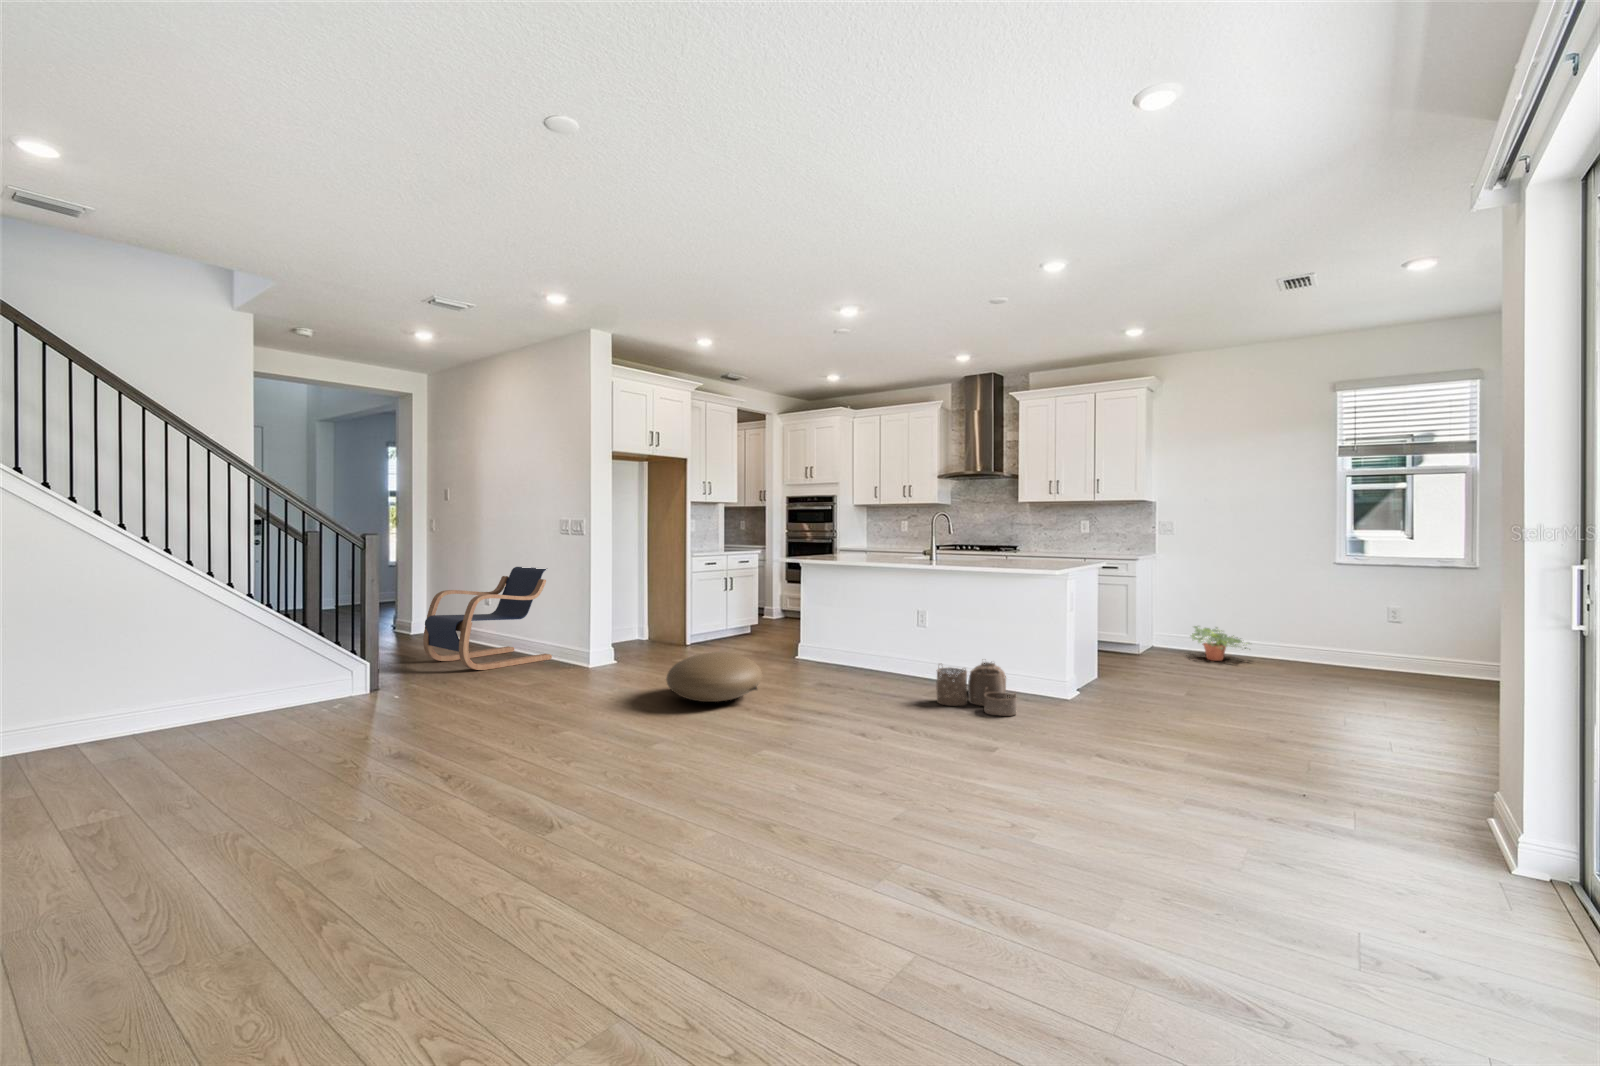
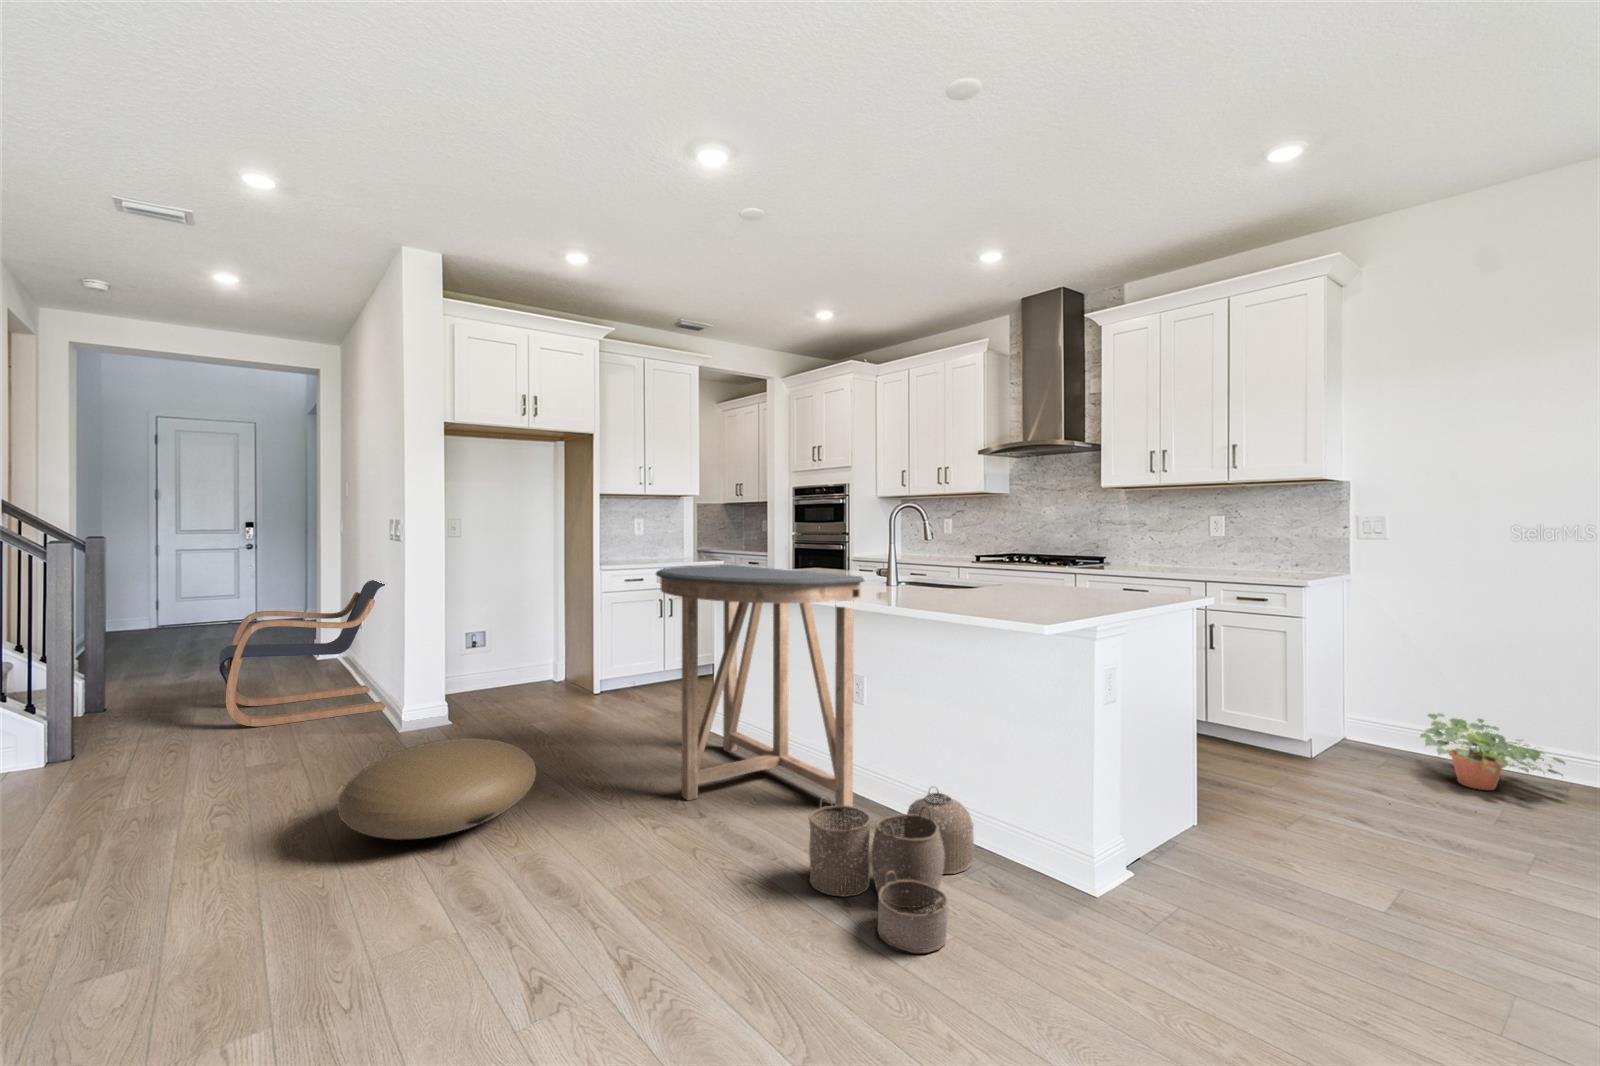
console table: none [796,551,935,684] -> present [656,565,864,807]

